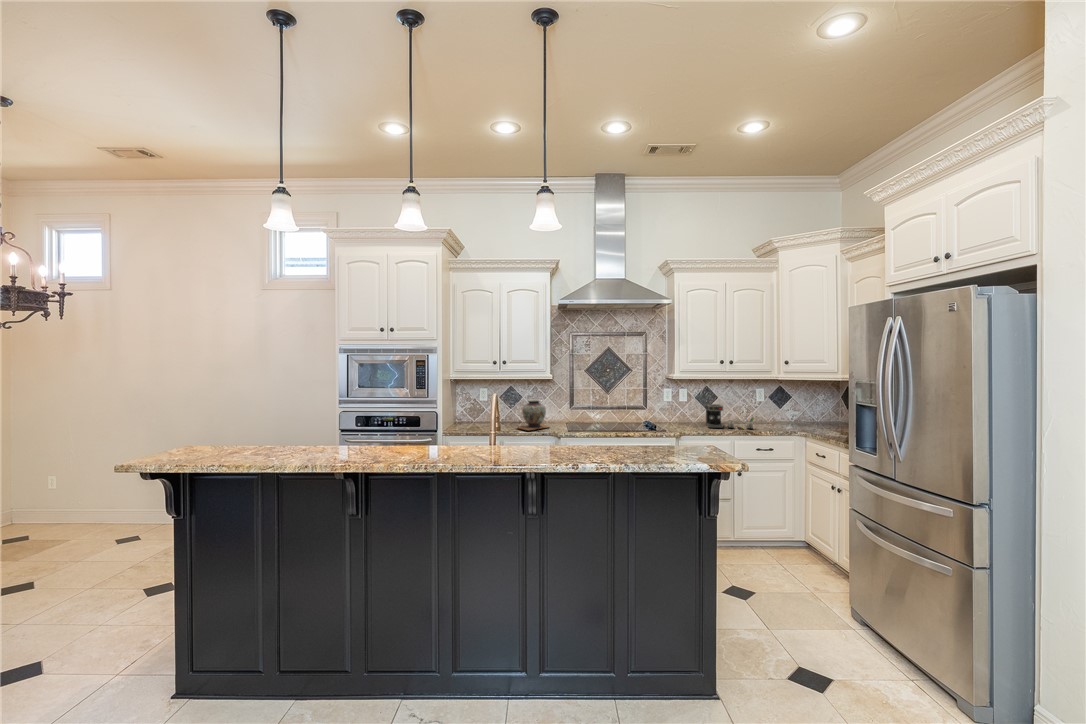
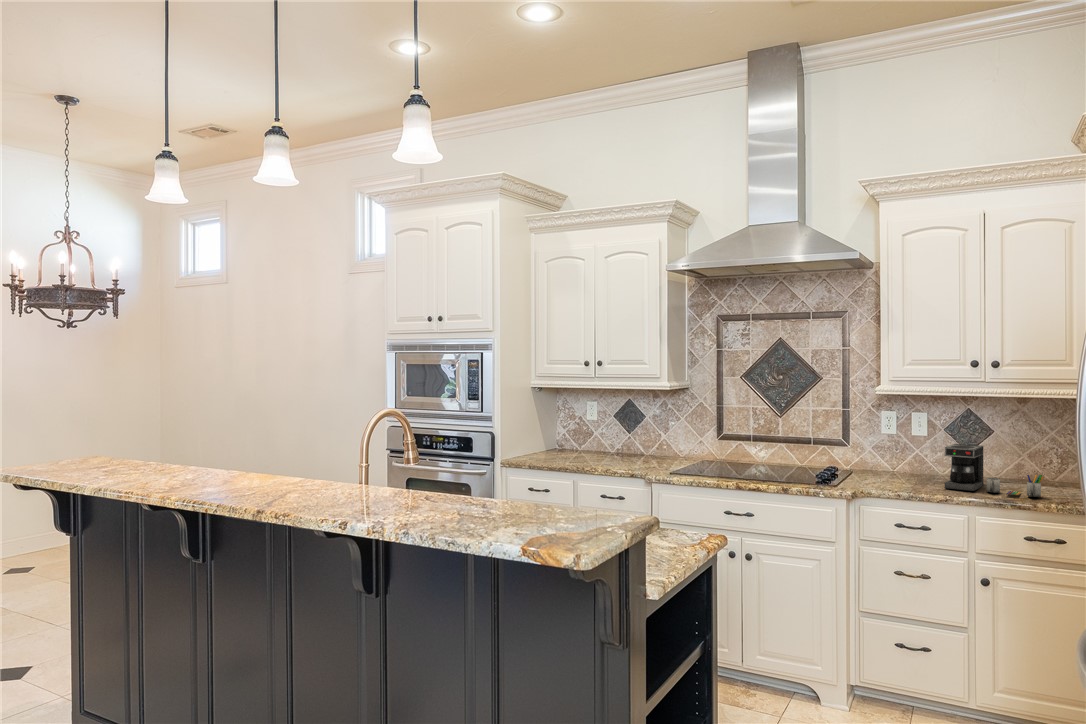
decorative vase: present [517,399,549,430] -> none [614,421,666,467]

